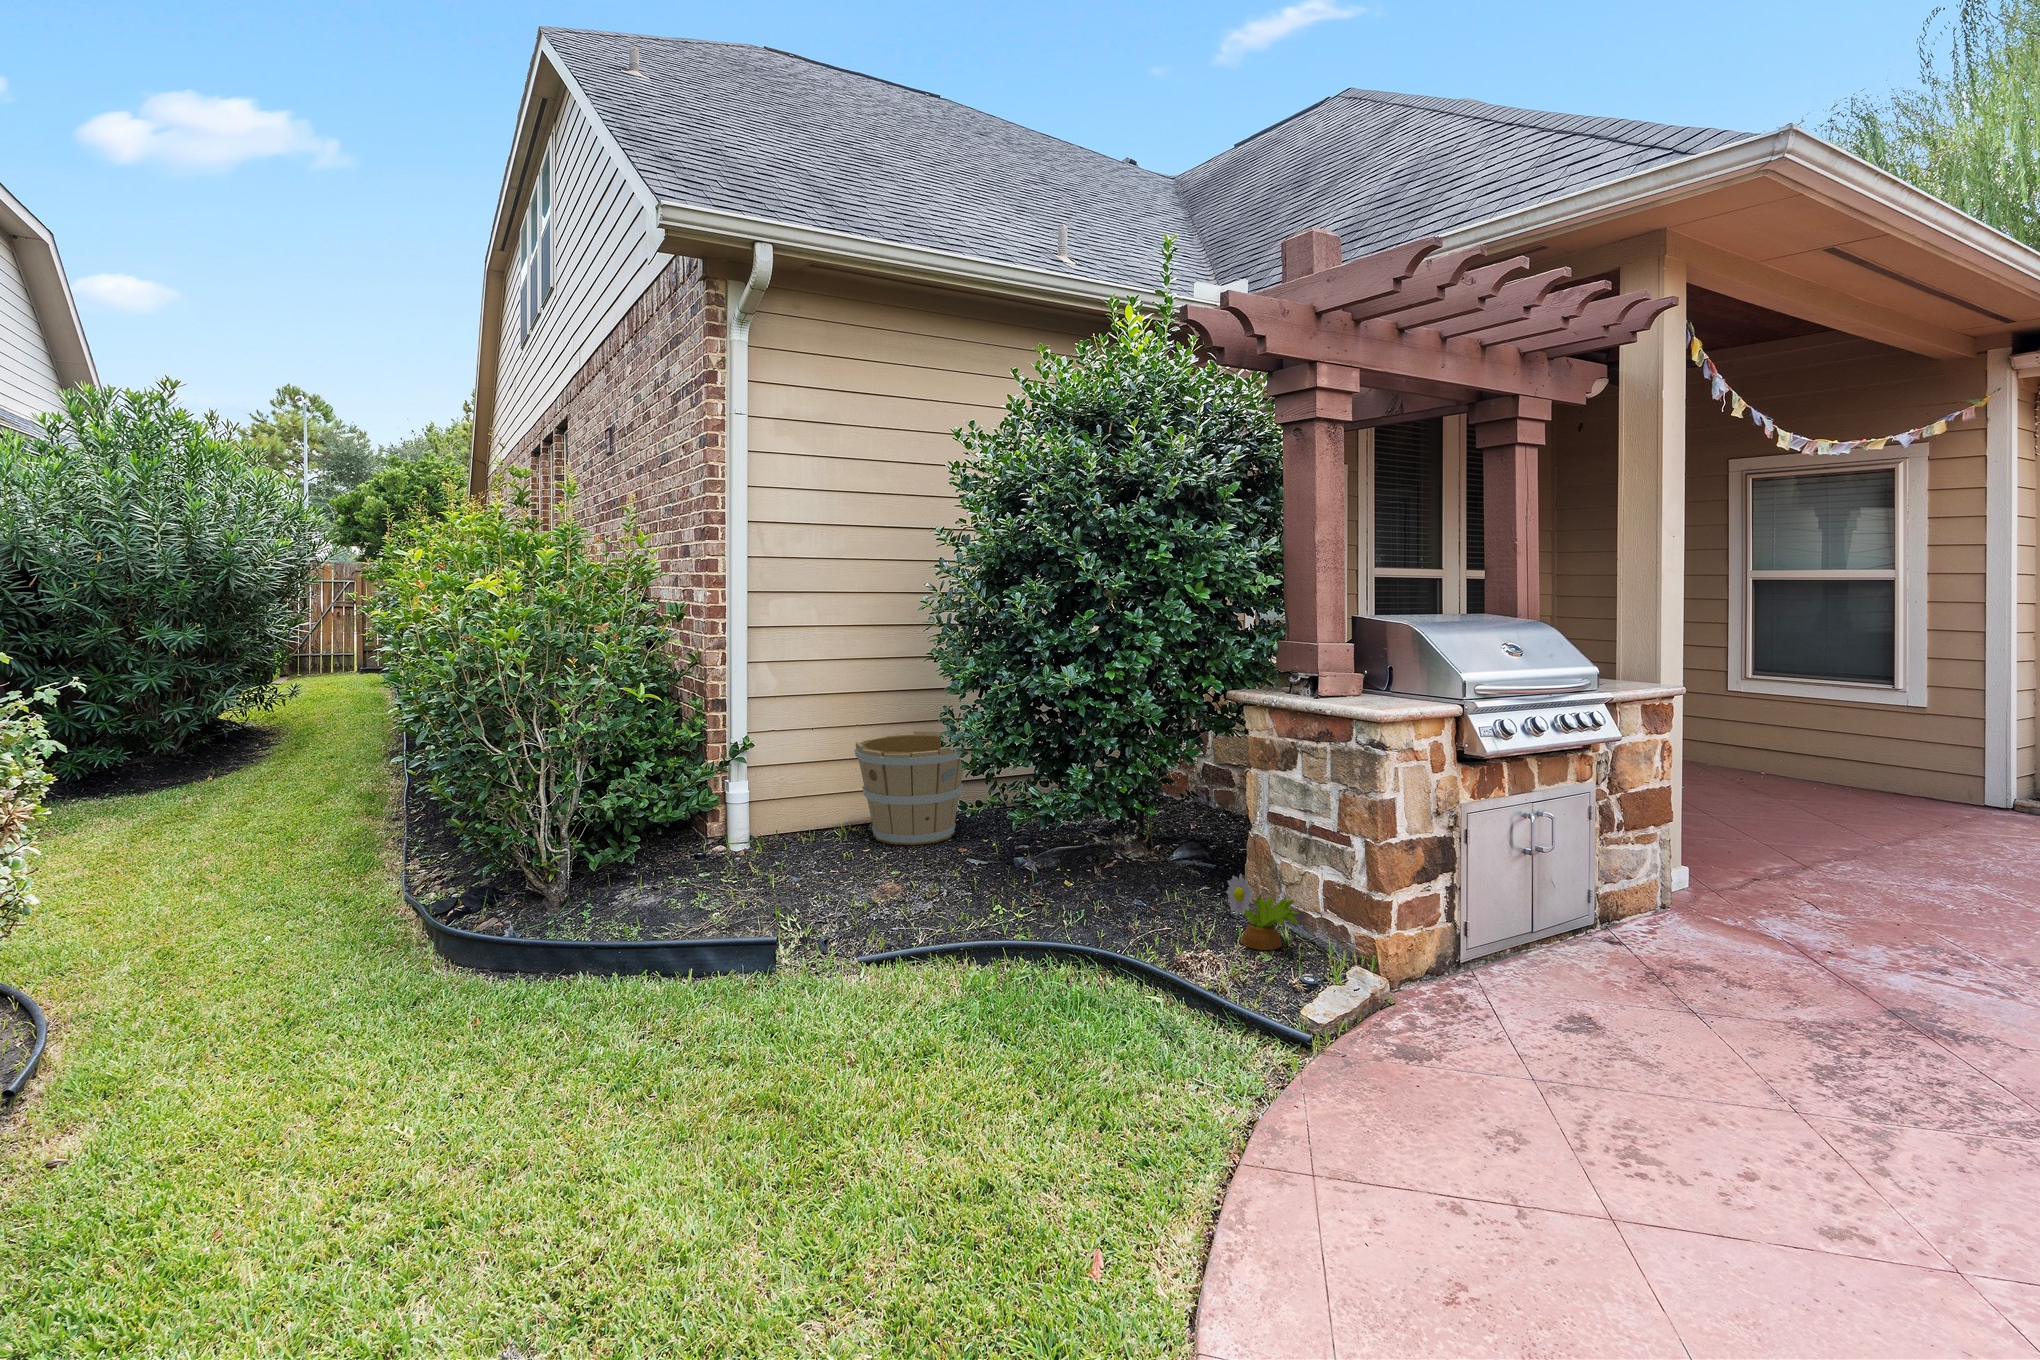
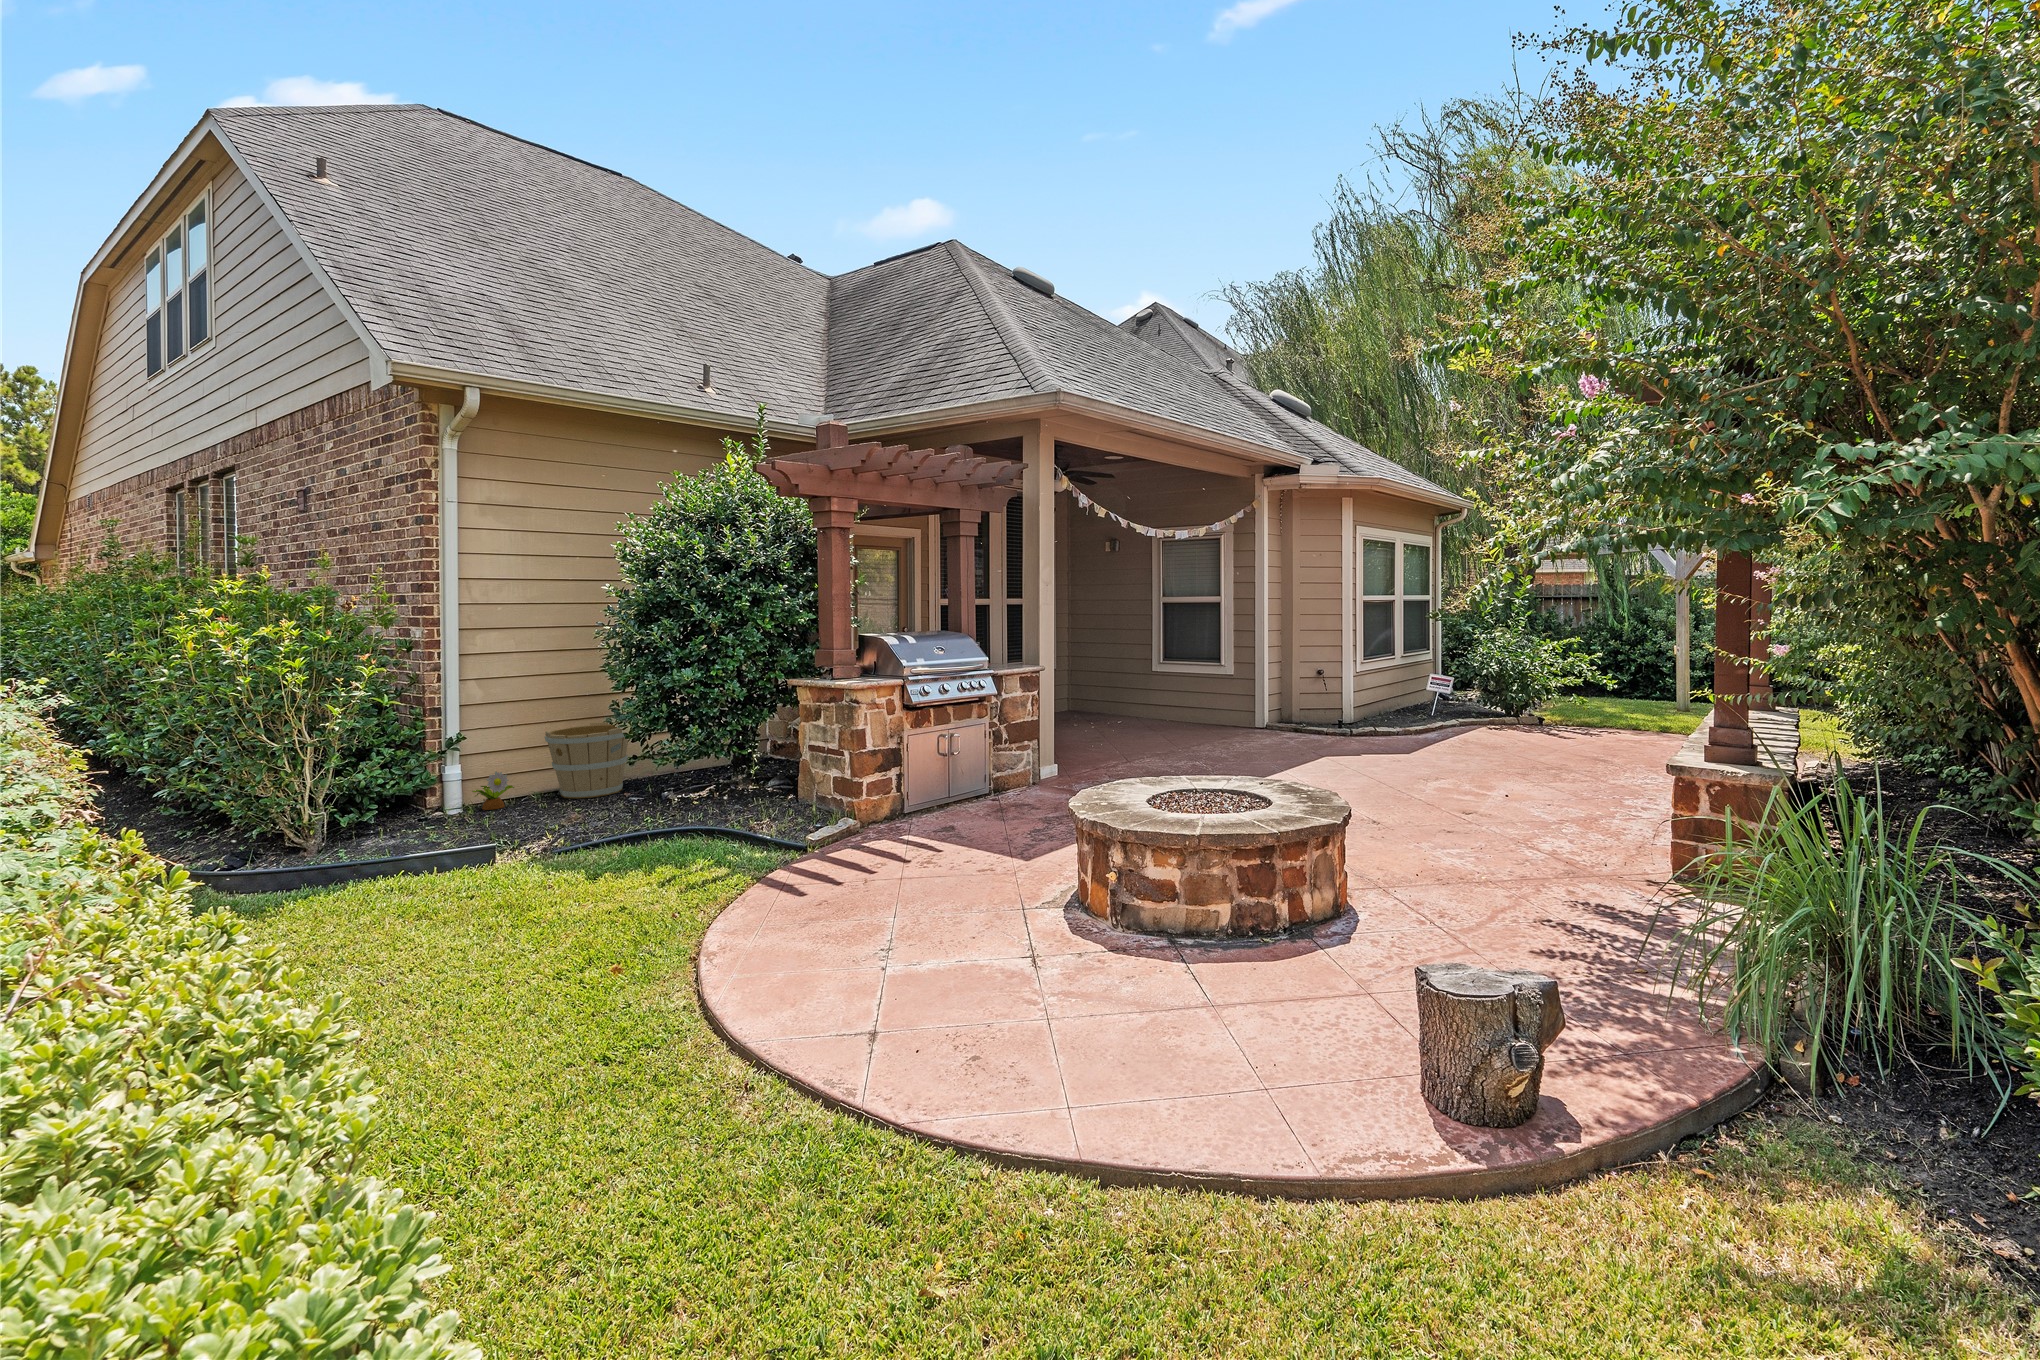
decorative plant: present [1226,874,1298,950] -> present [472,772,514,810]

